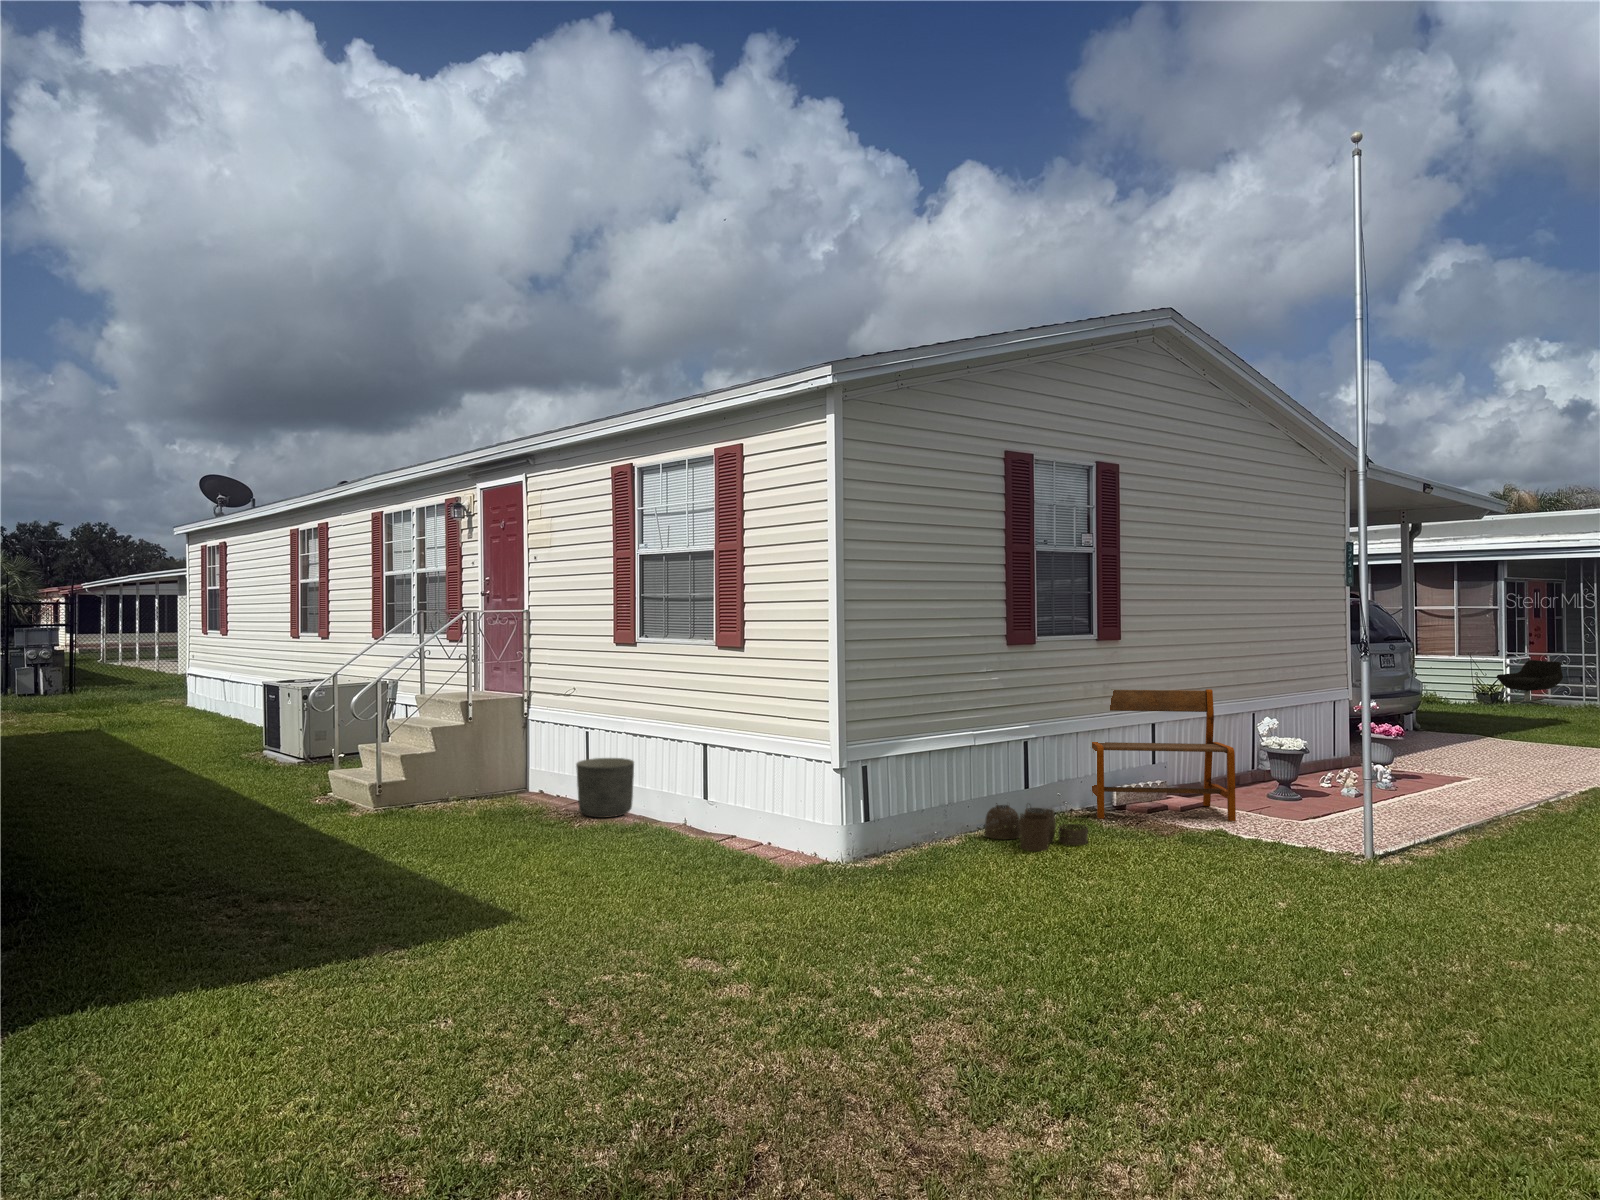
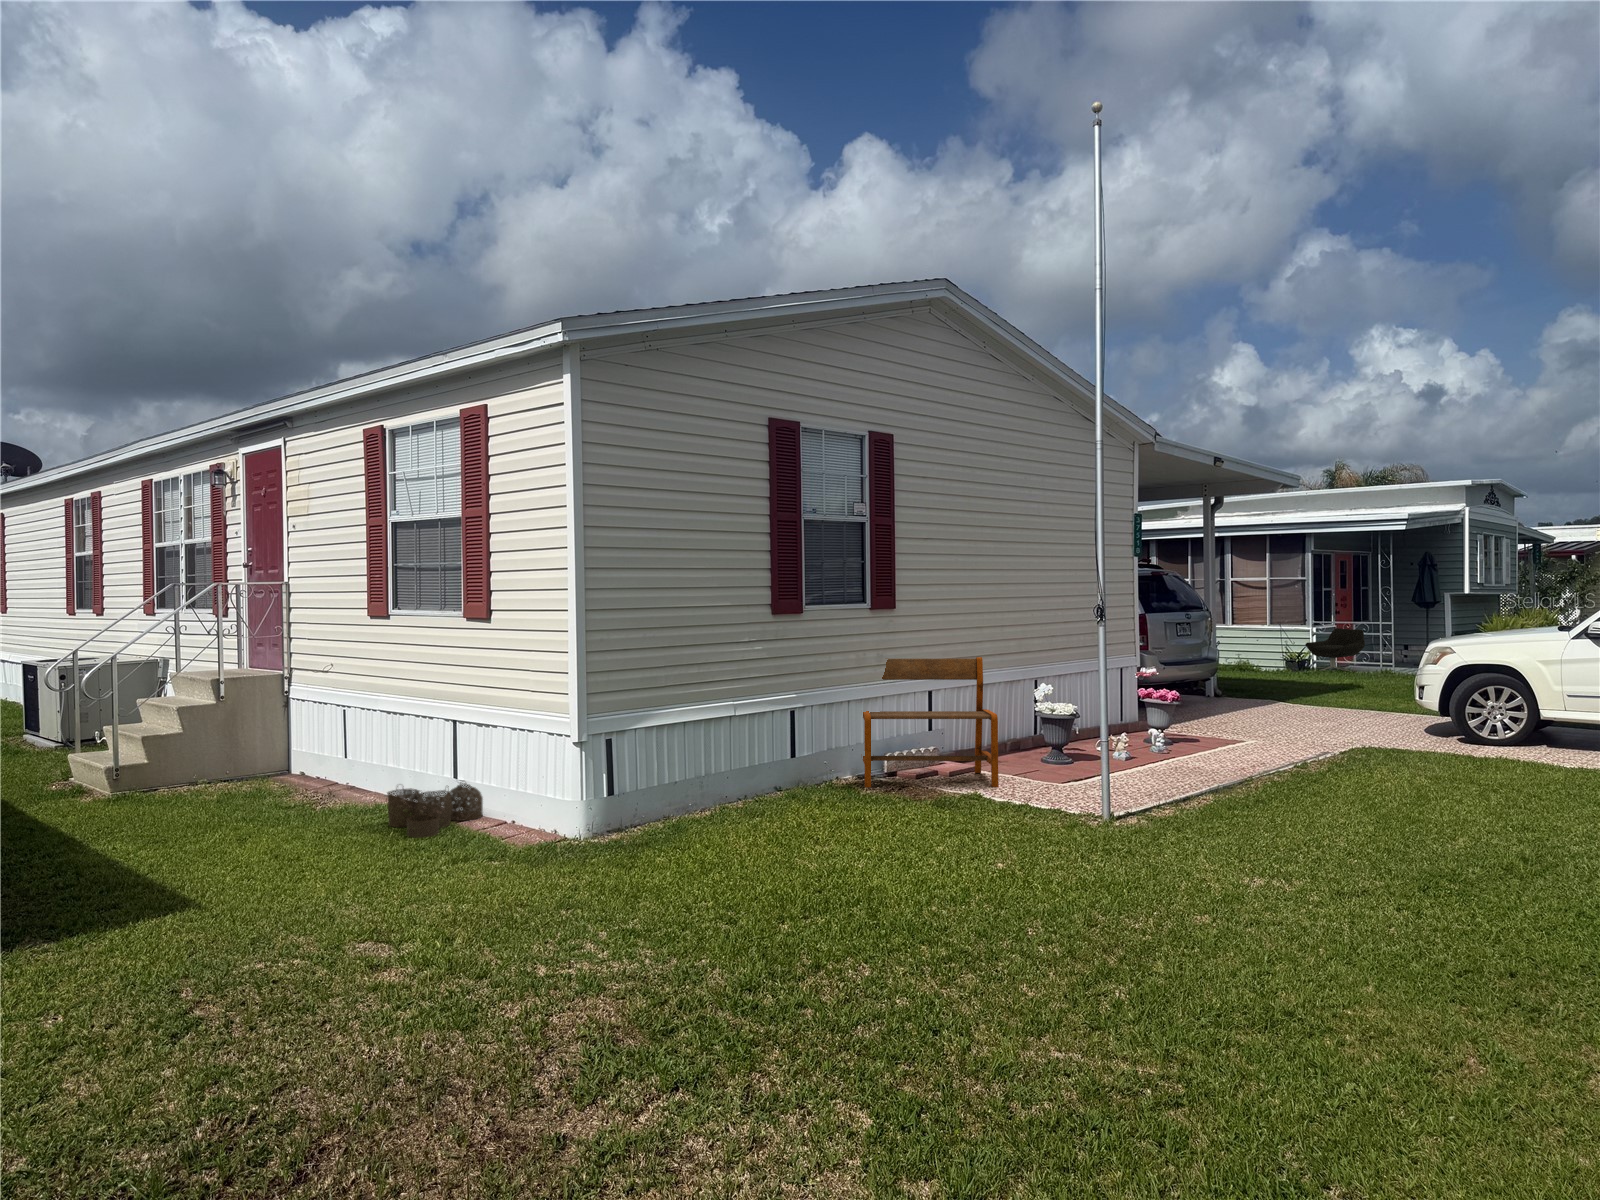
planter: present [576,758,634,818] -> none [325,735,389,798]
woven basket: present [985,803,1088,851] -> present [387,783,483,838]

